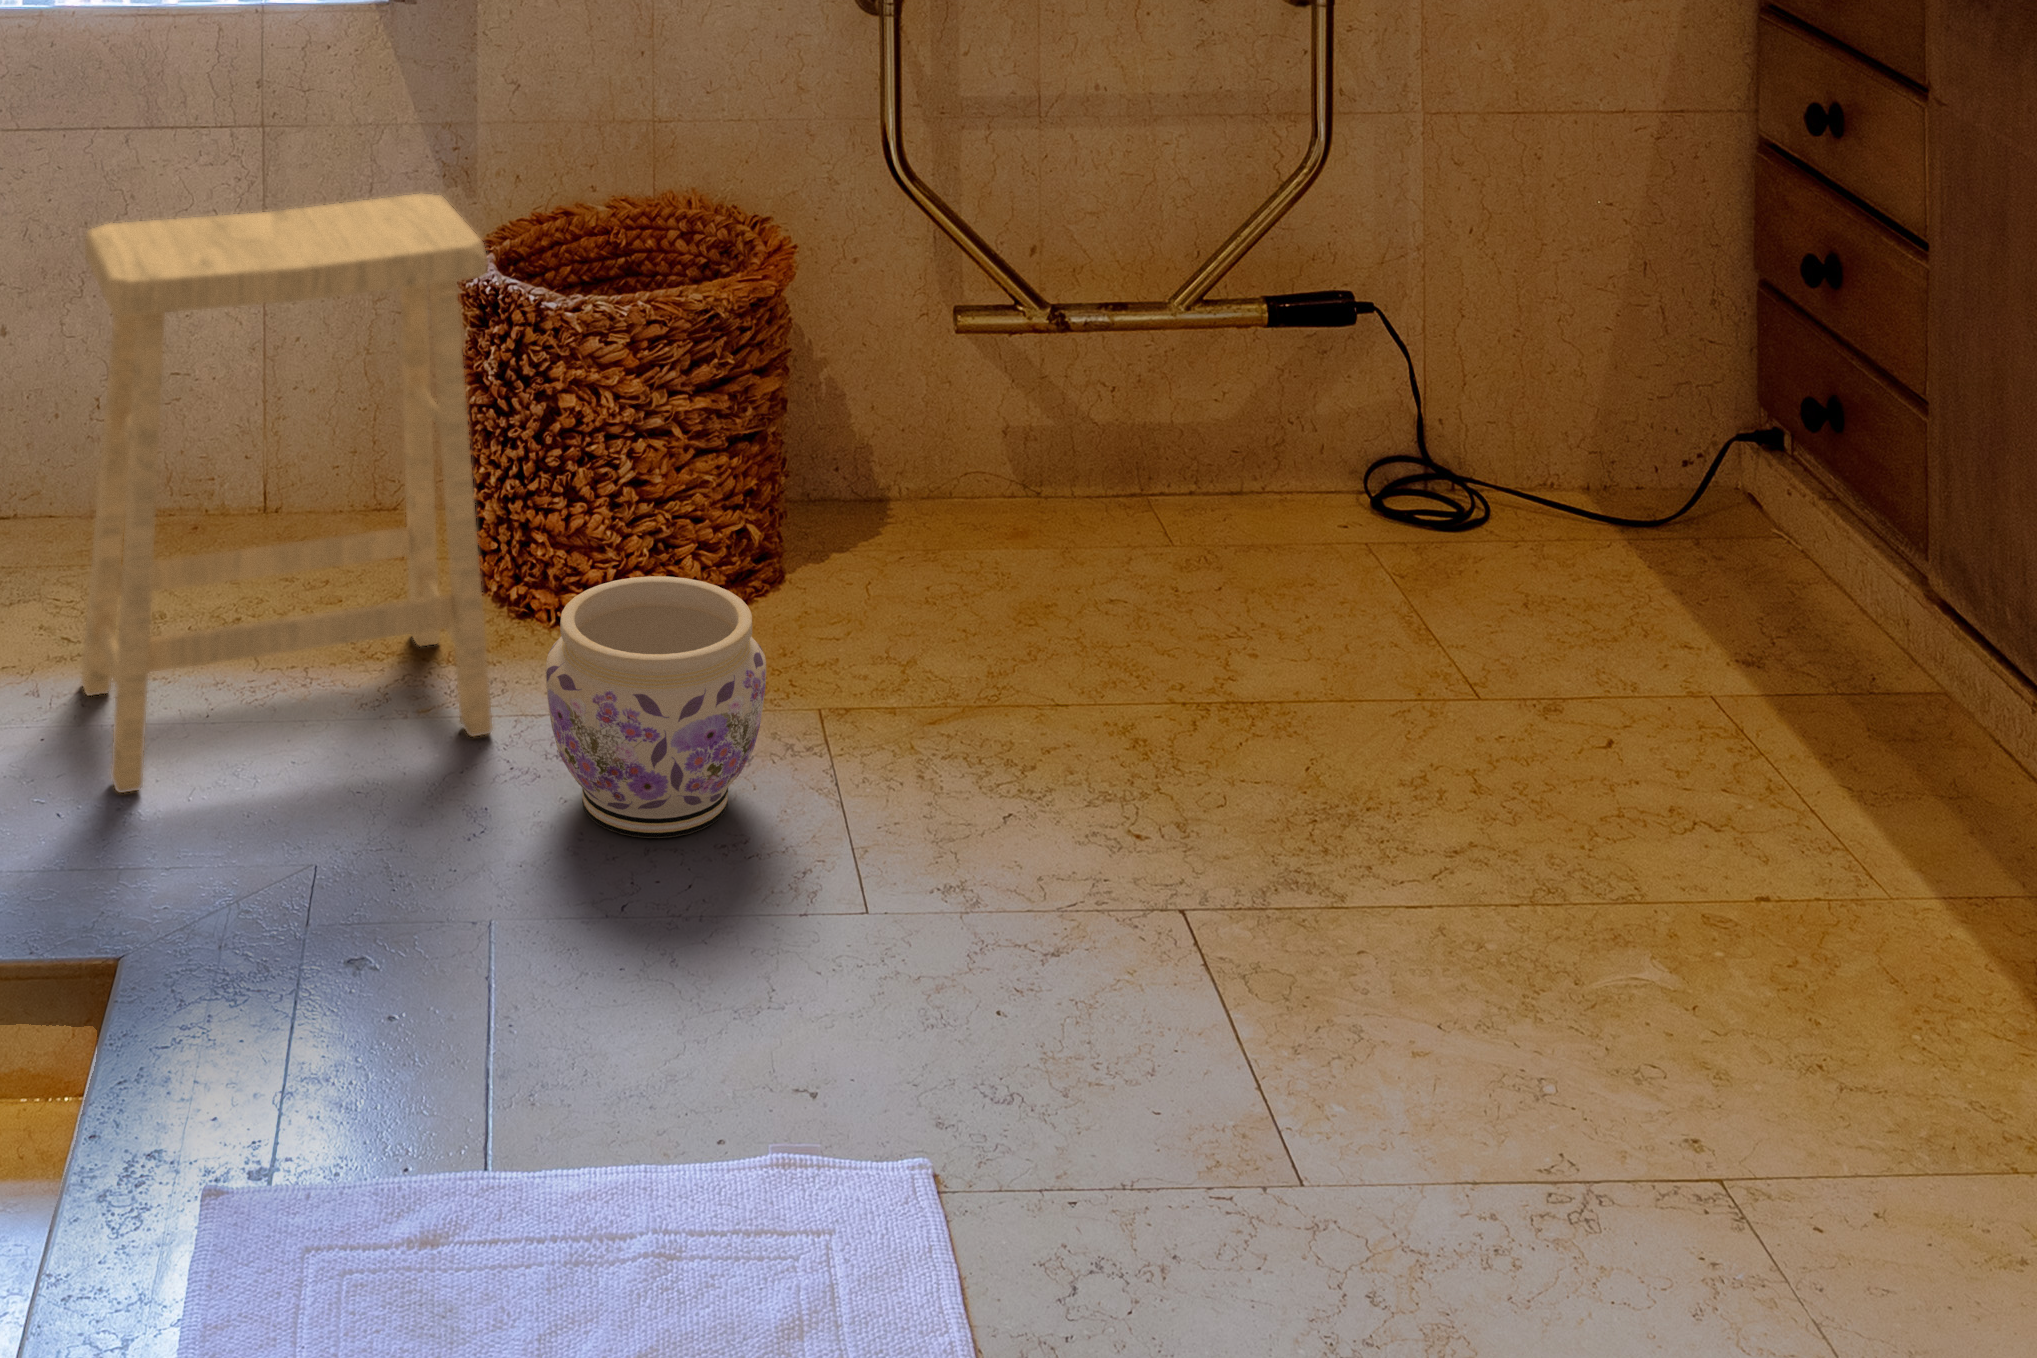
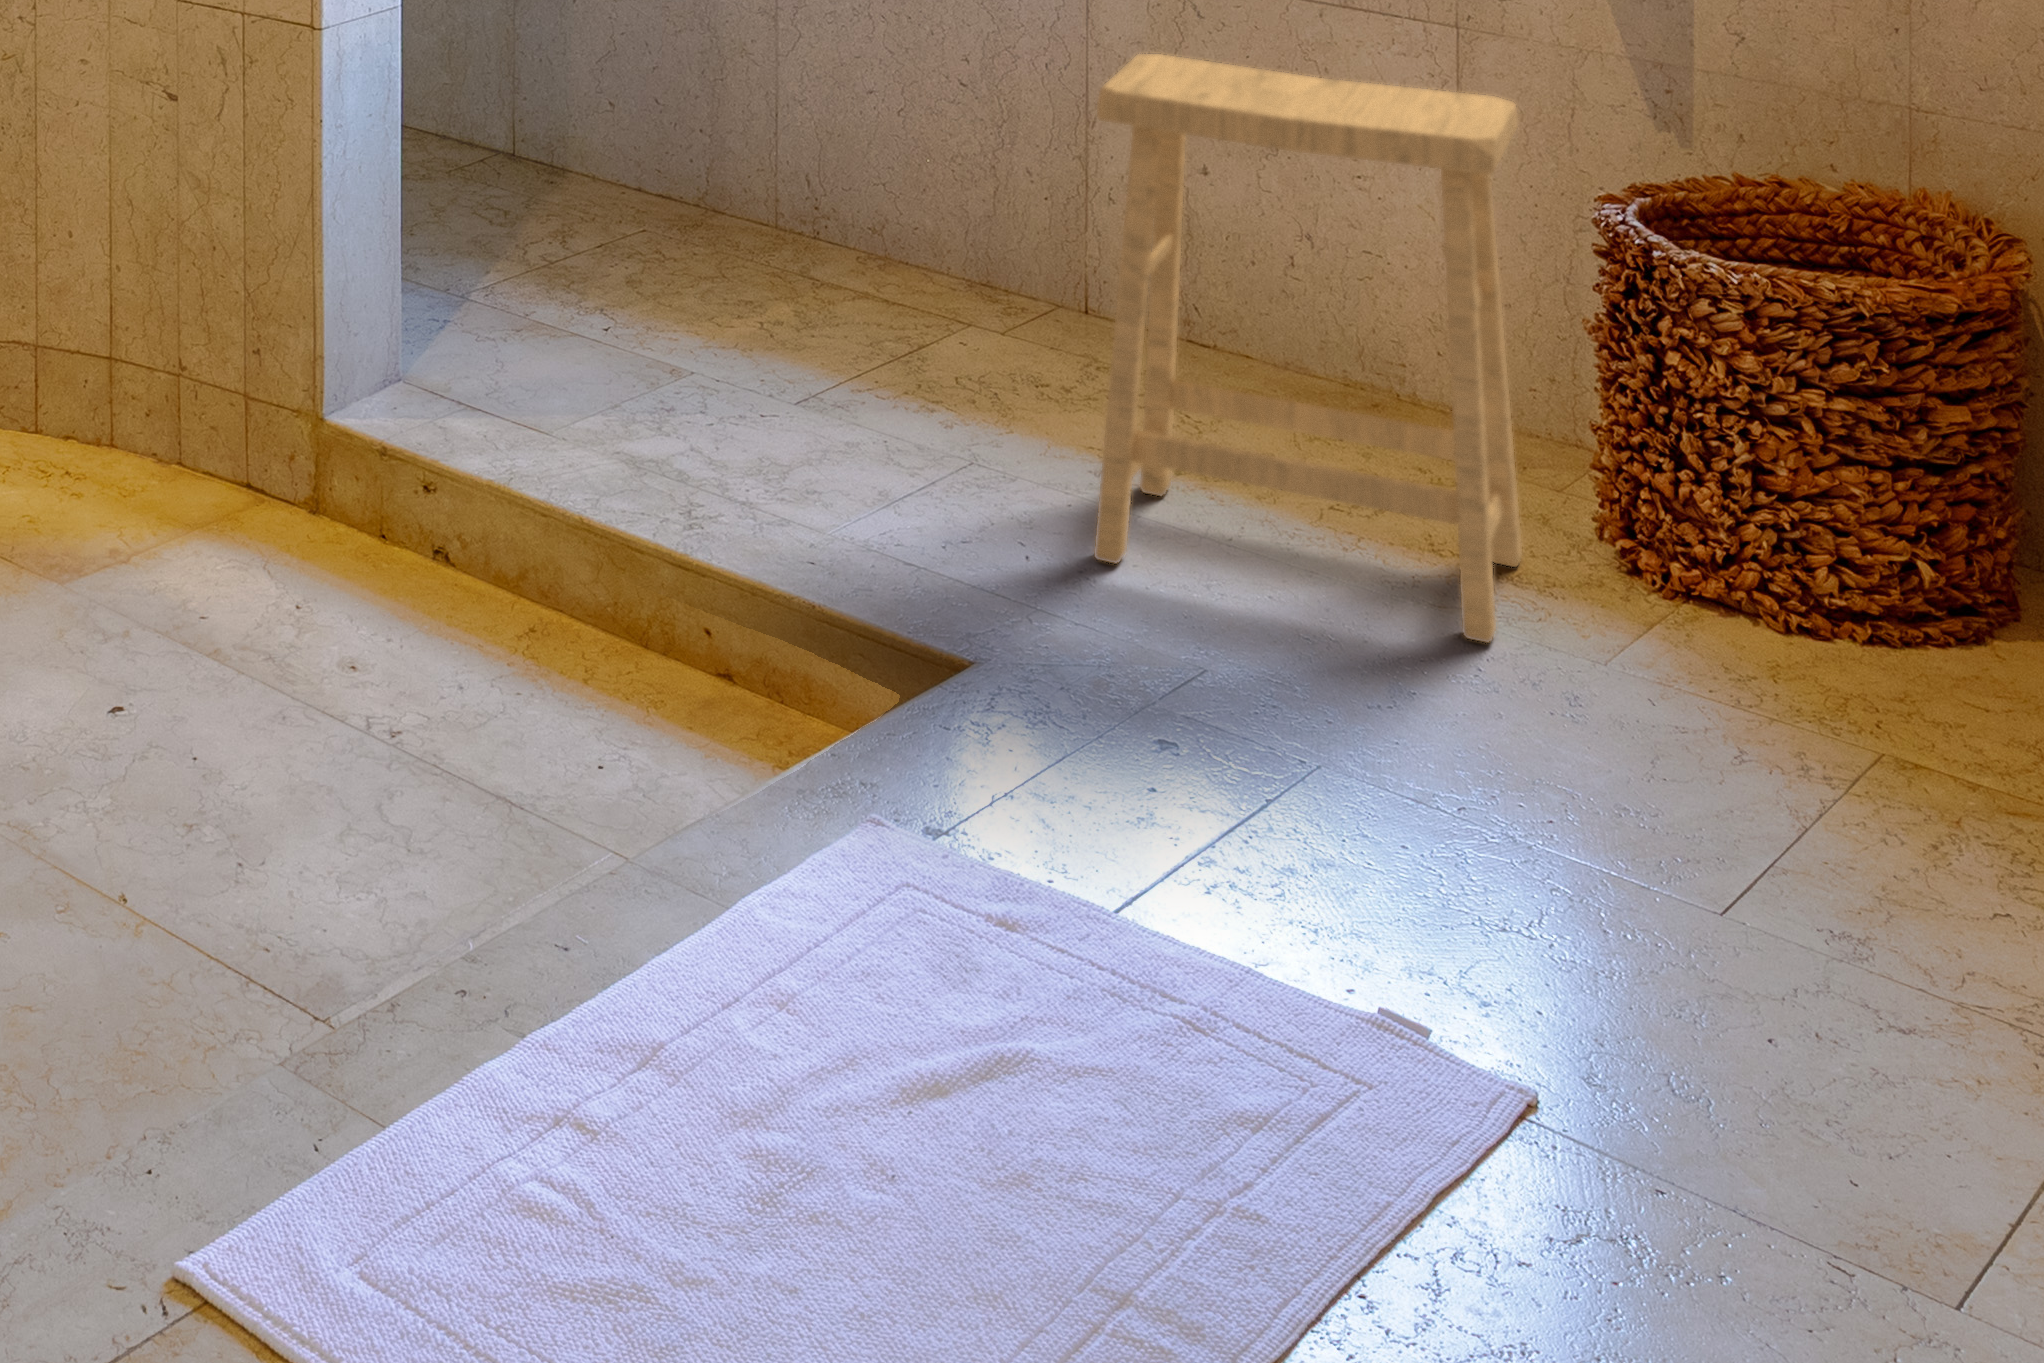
planter: present [545,576,766,838] -> none [1475,513,1740,785]

